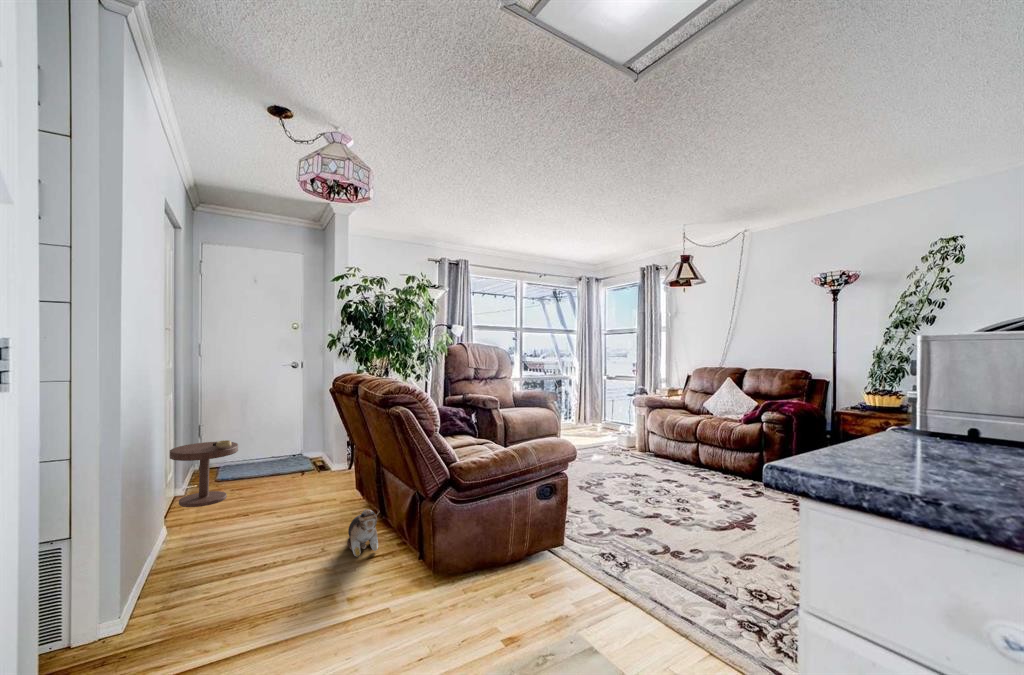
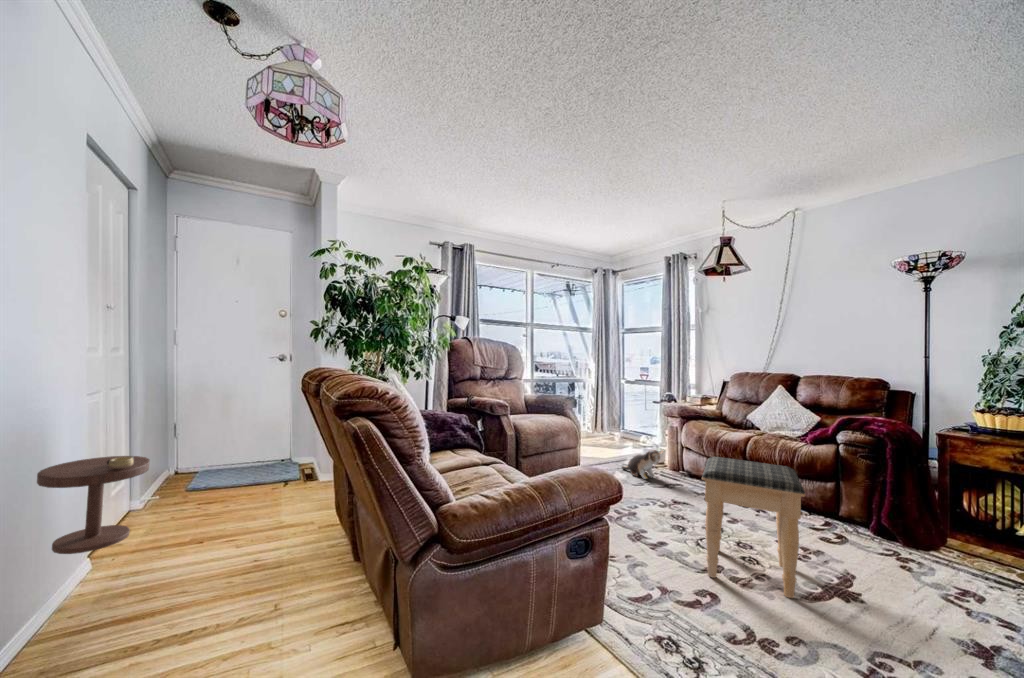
footstool: none [642,433,715,530] -> present [702,457,805,598]
plush toy: present [347,509,379,557] -> present [622,450,663,479]

